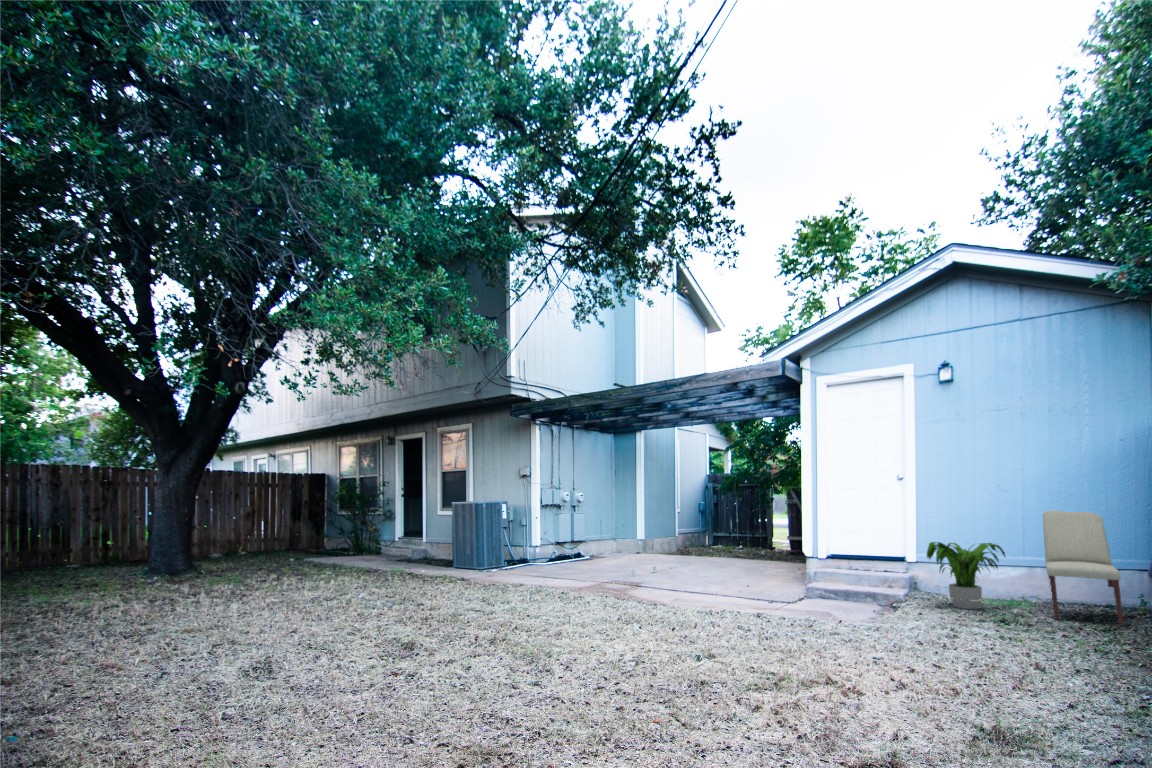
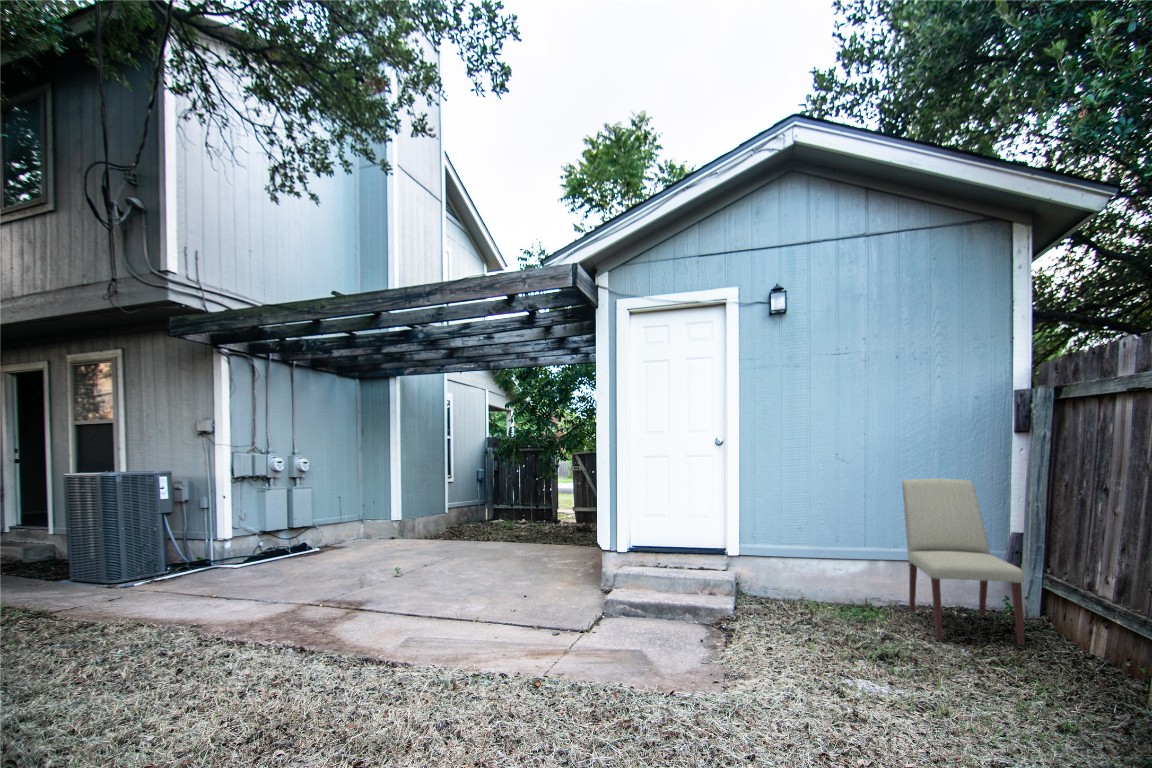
potted plant: present [927,542,1005,609] -> none [763,527,861,624]

